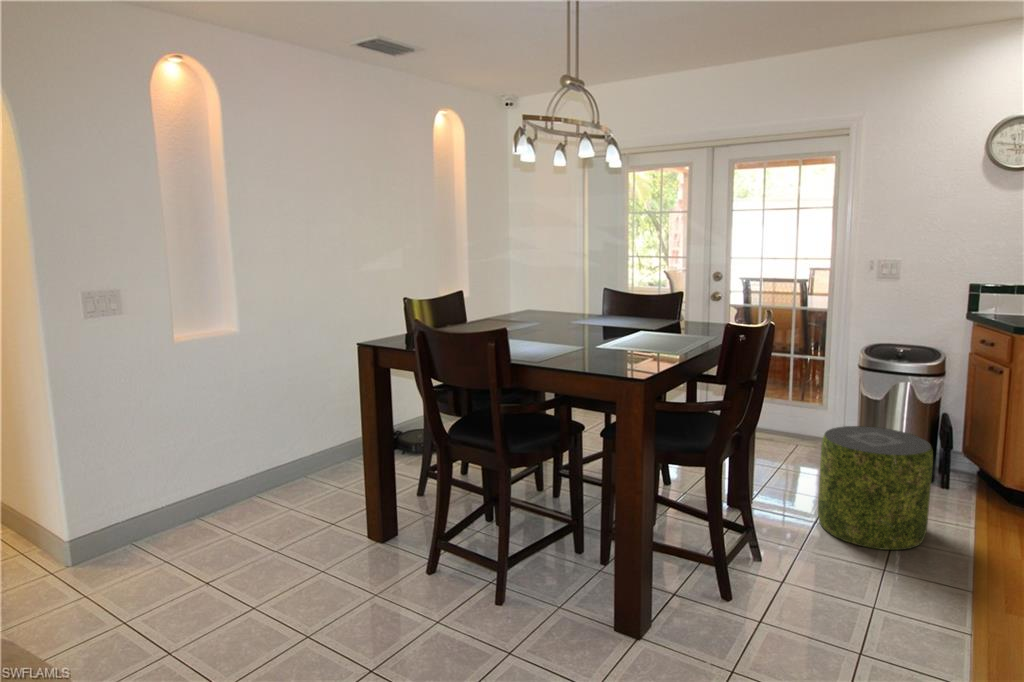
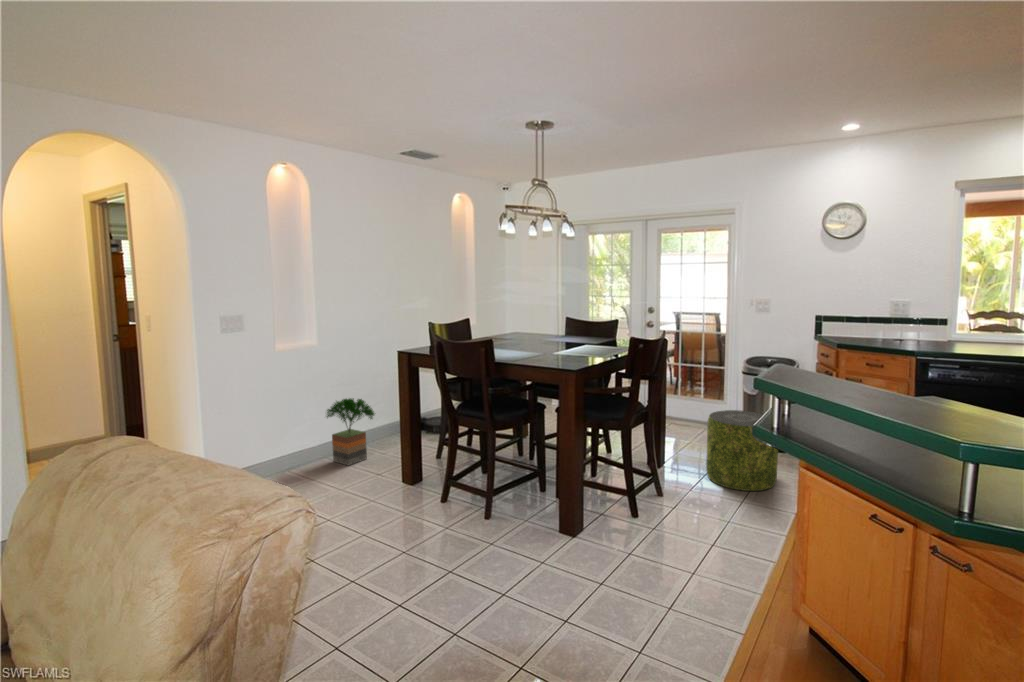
potted tree: none [251,408,328,510] -> present [327,398,375,465]

